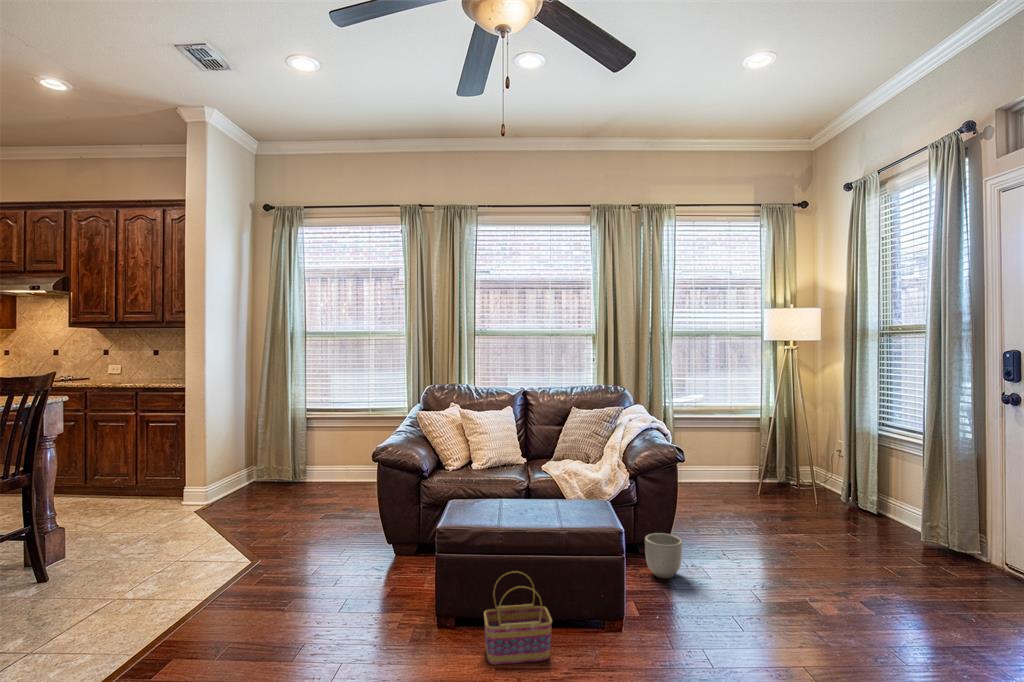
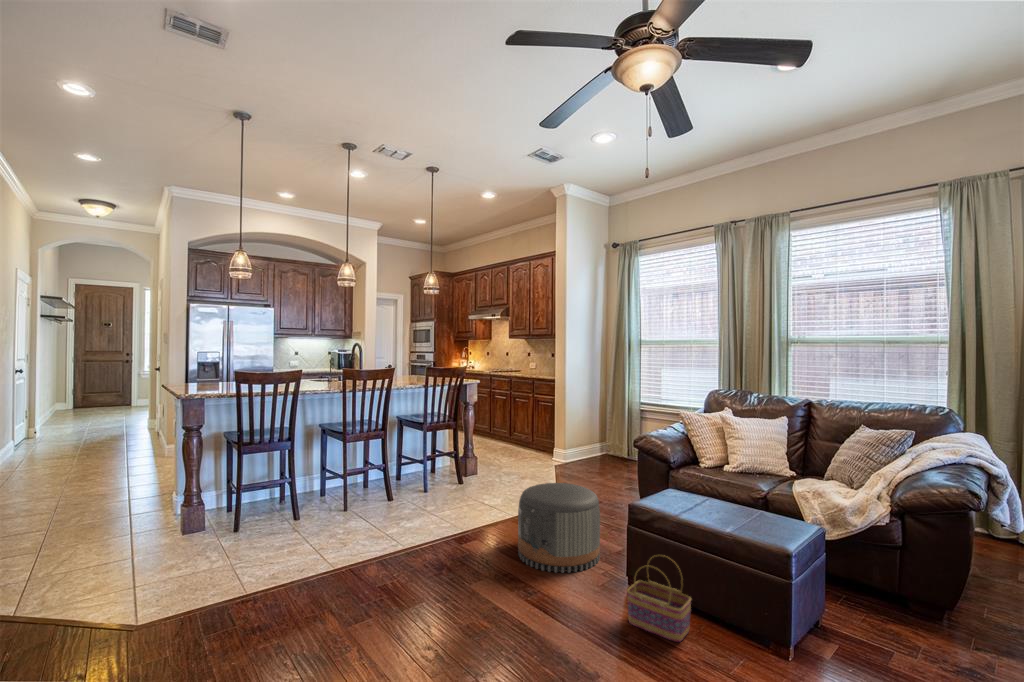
pouf: none [269,523,389,655] -> present [518,483,600,573]
planter: present [645,533,682,578] -> none [883,584,940,645]

